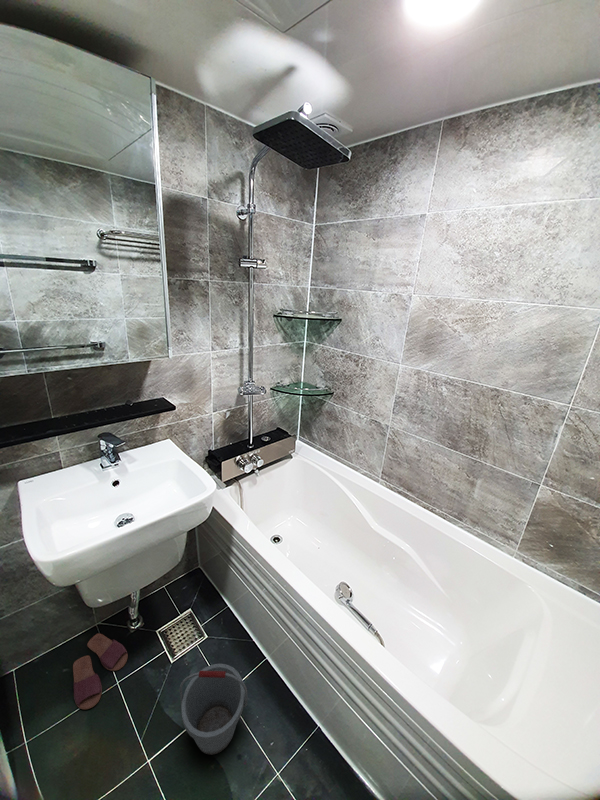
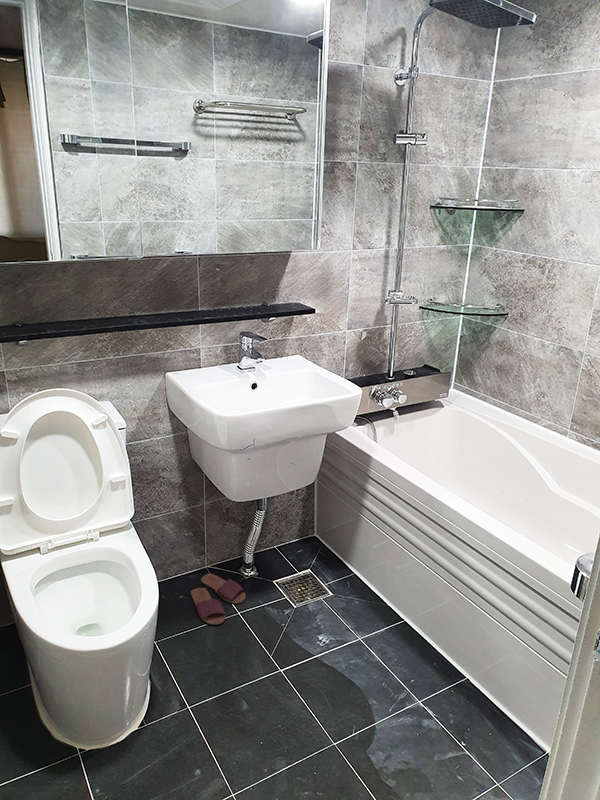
bucket: present [179,663,247,755] -> none [316,578,389,675]

